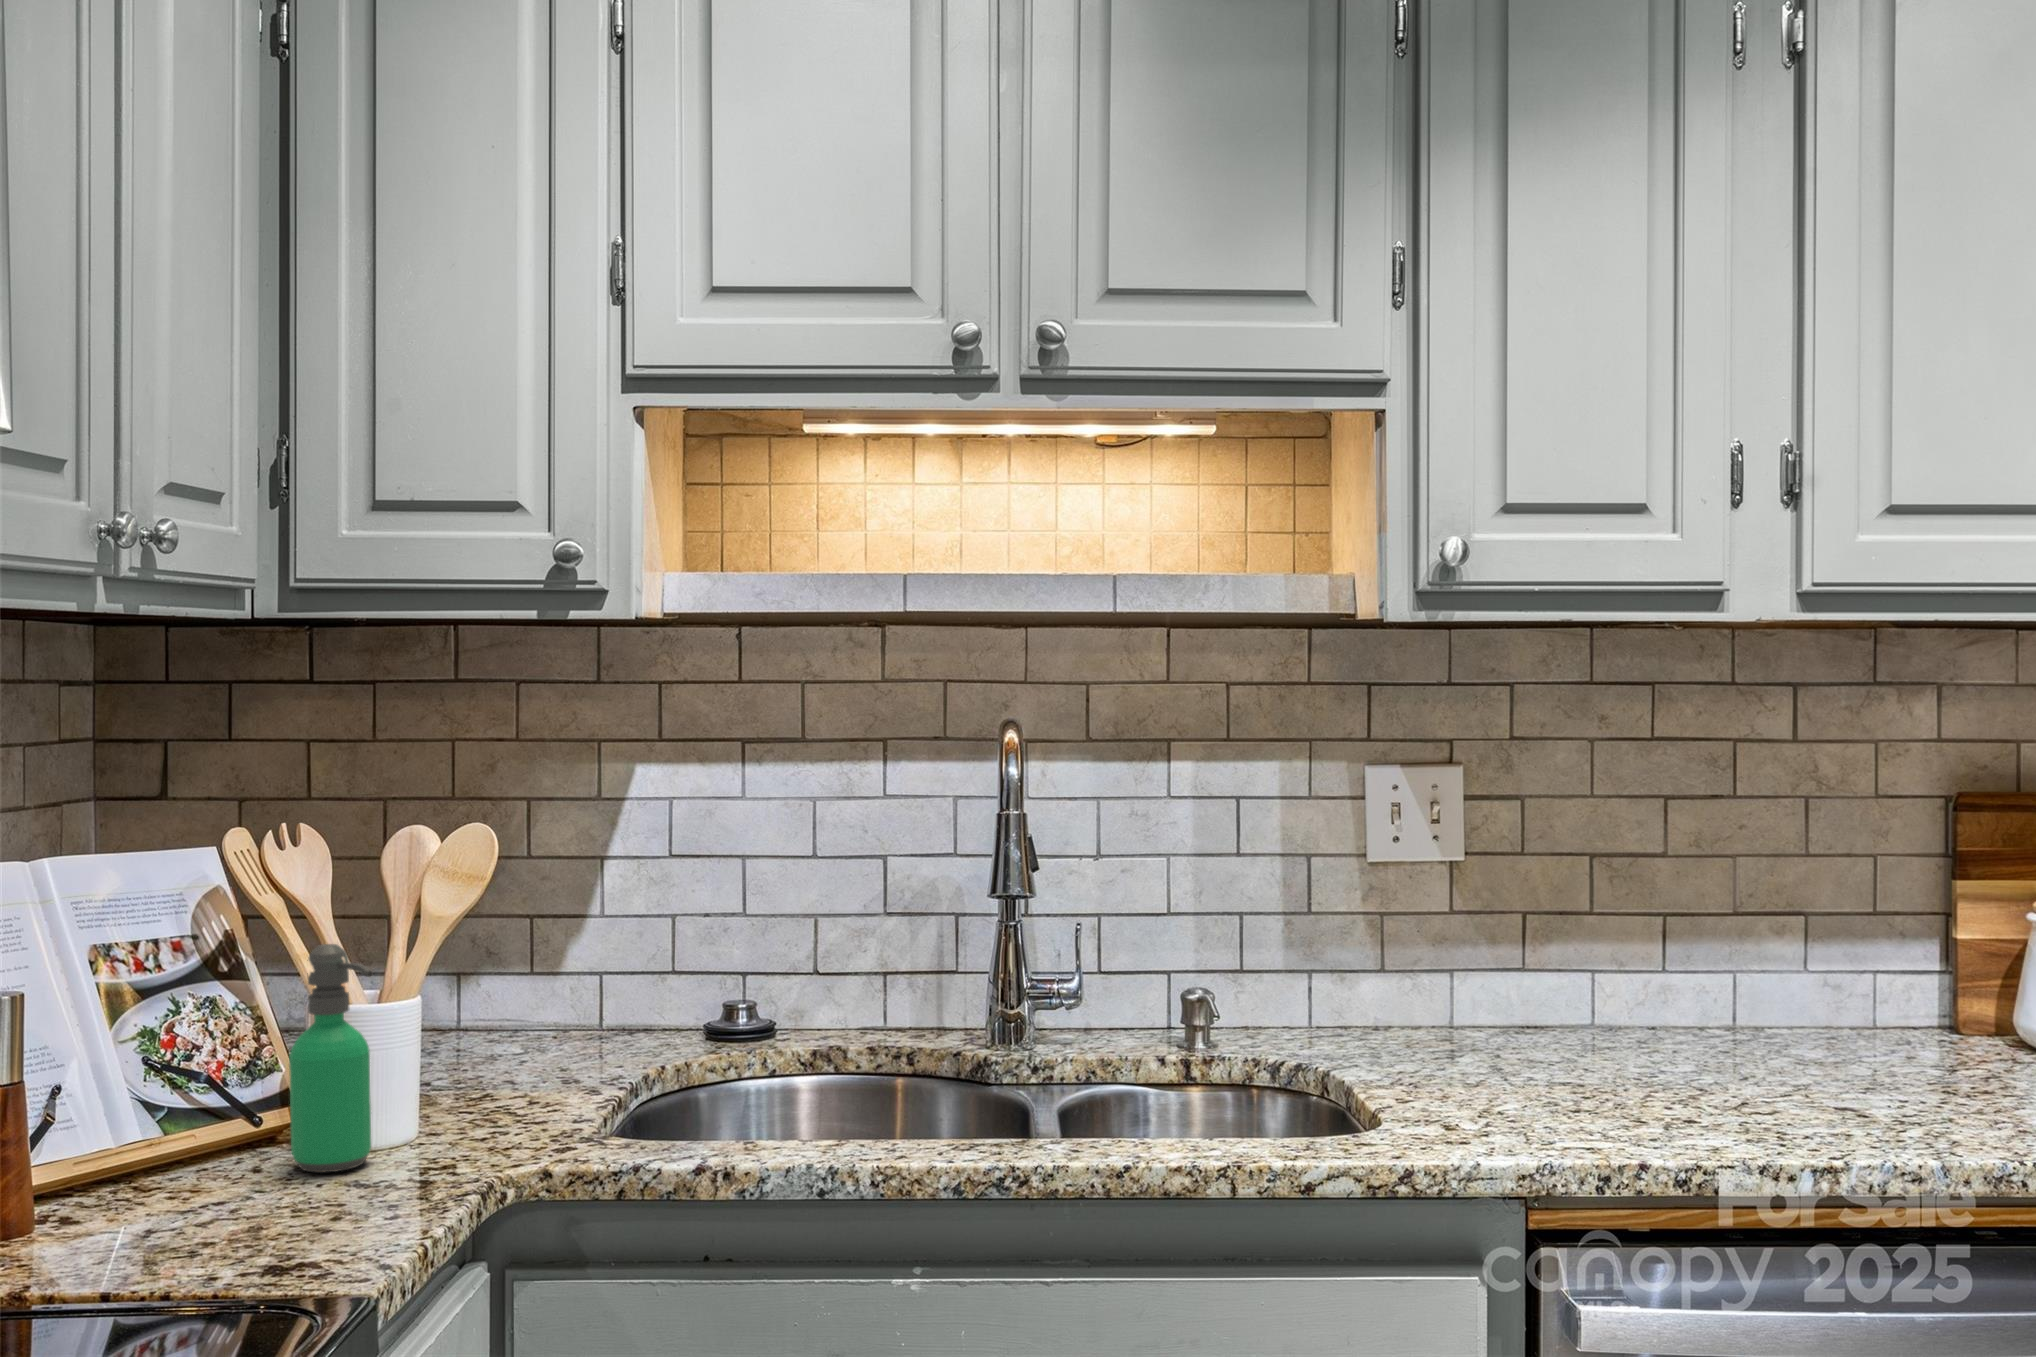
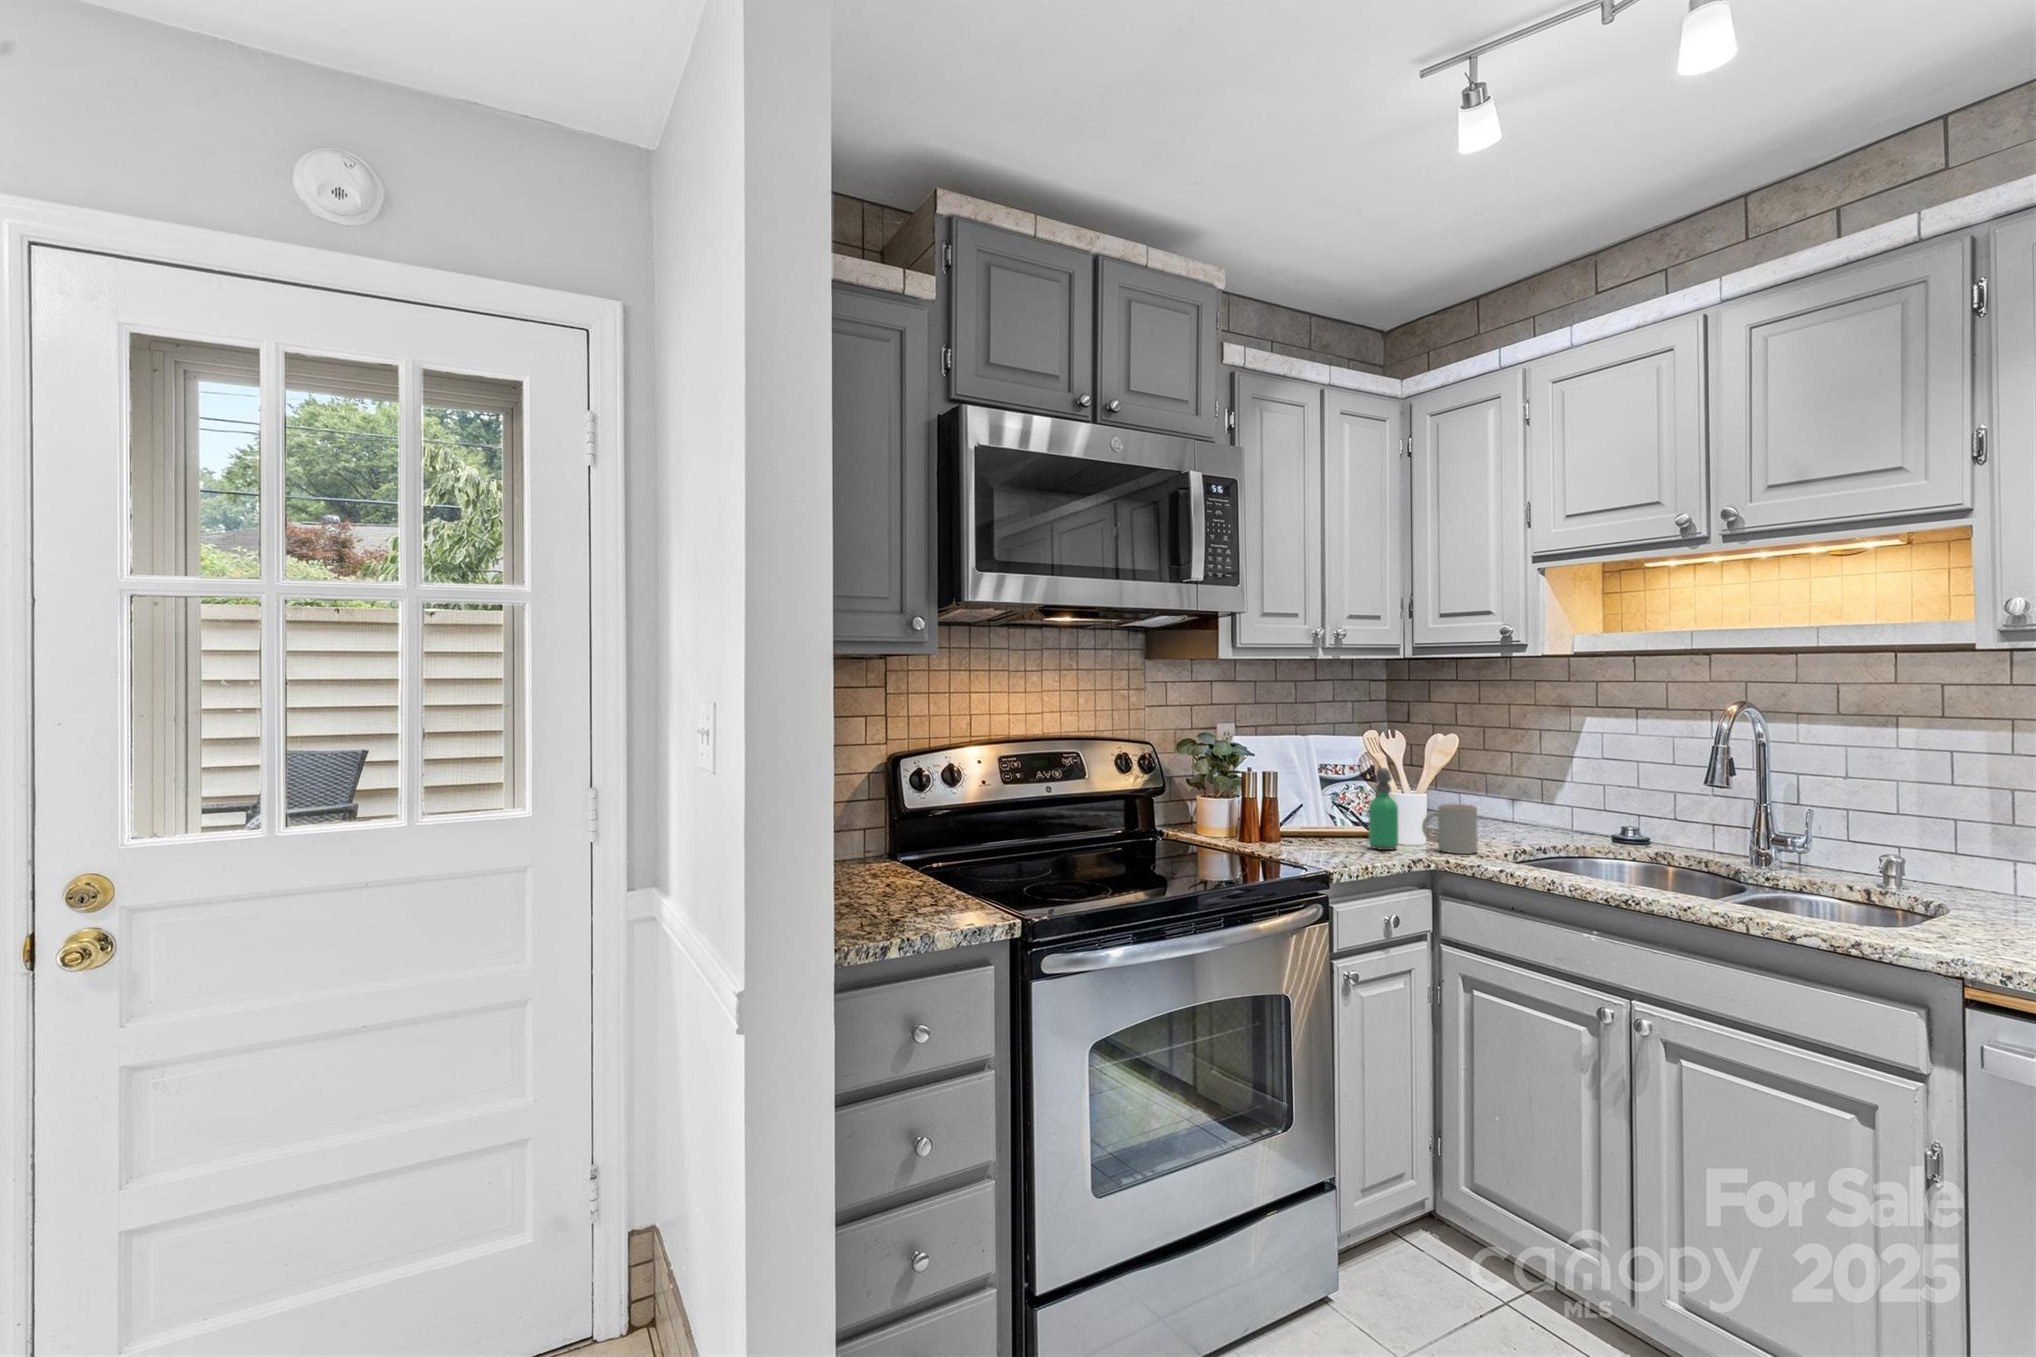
mug: none [417,1009,544,1140] -> present [1422,804,1478,854]

